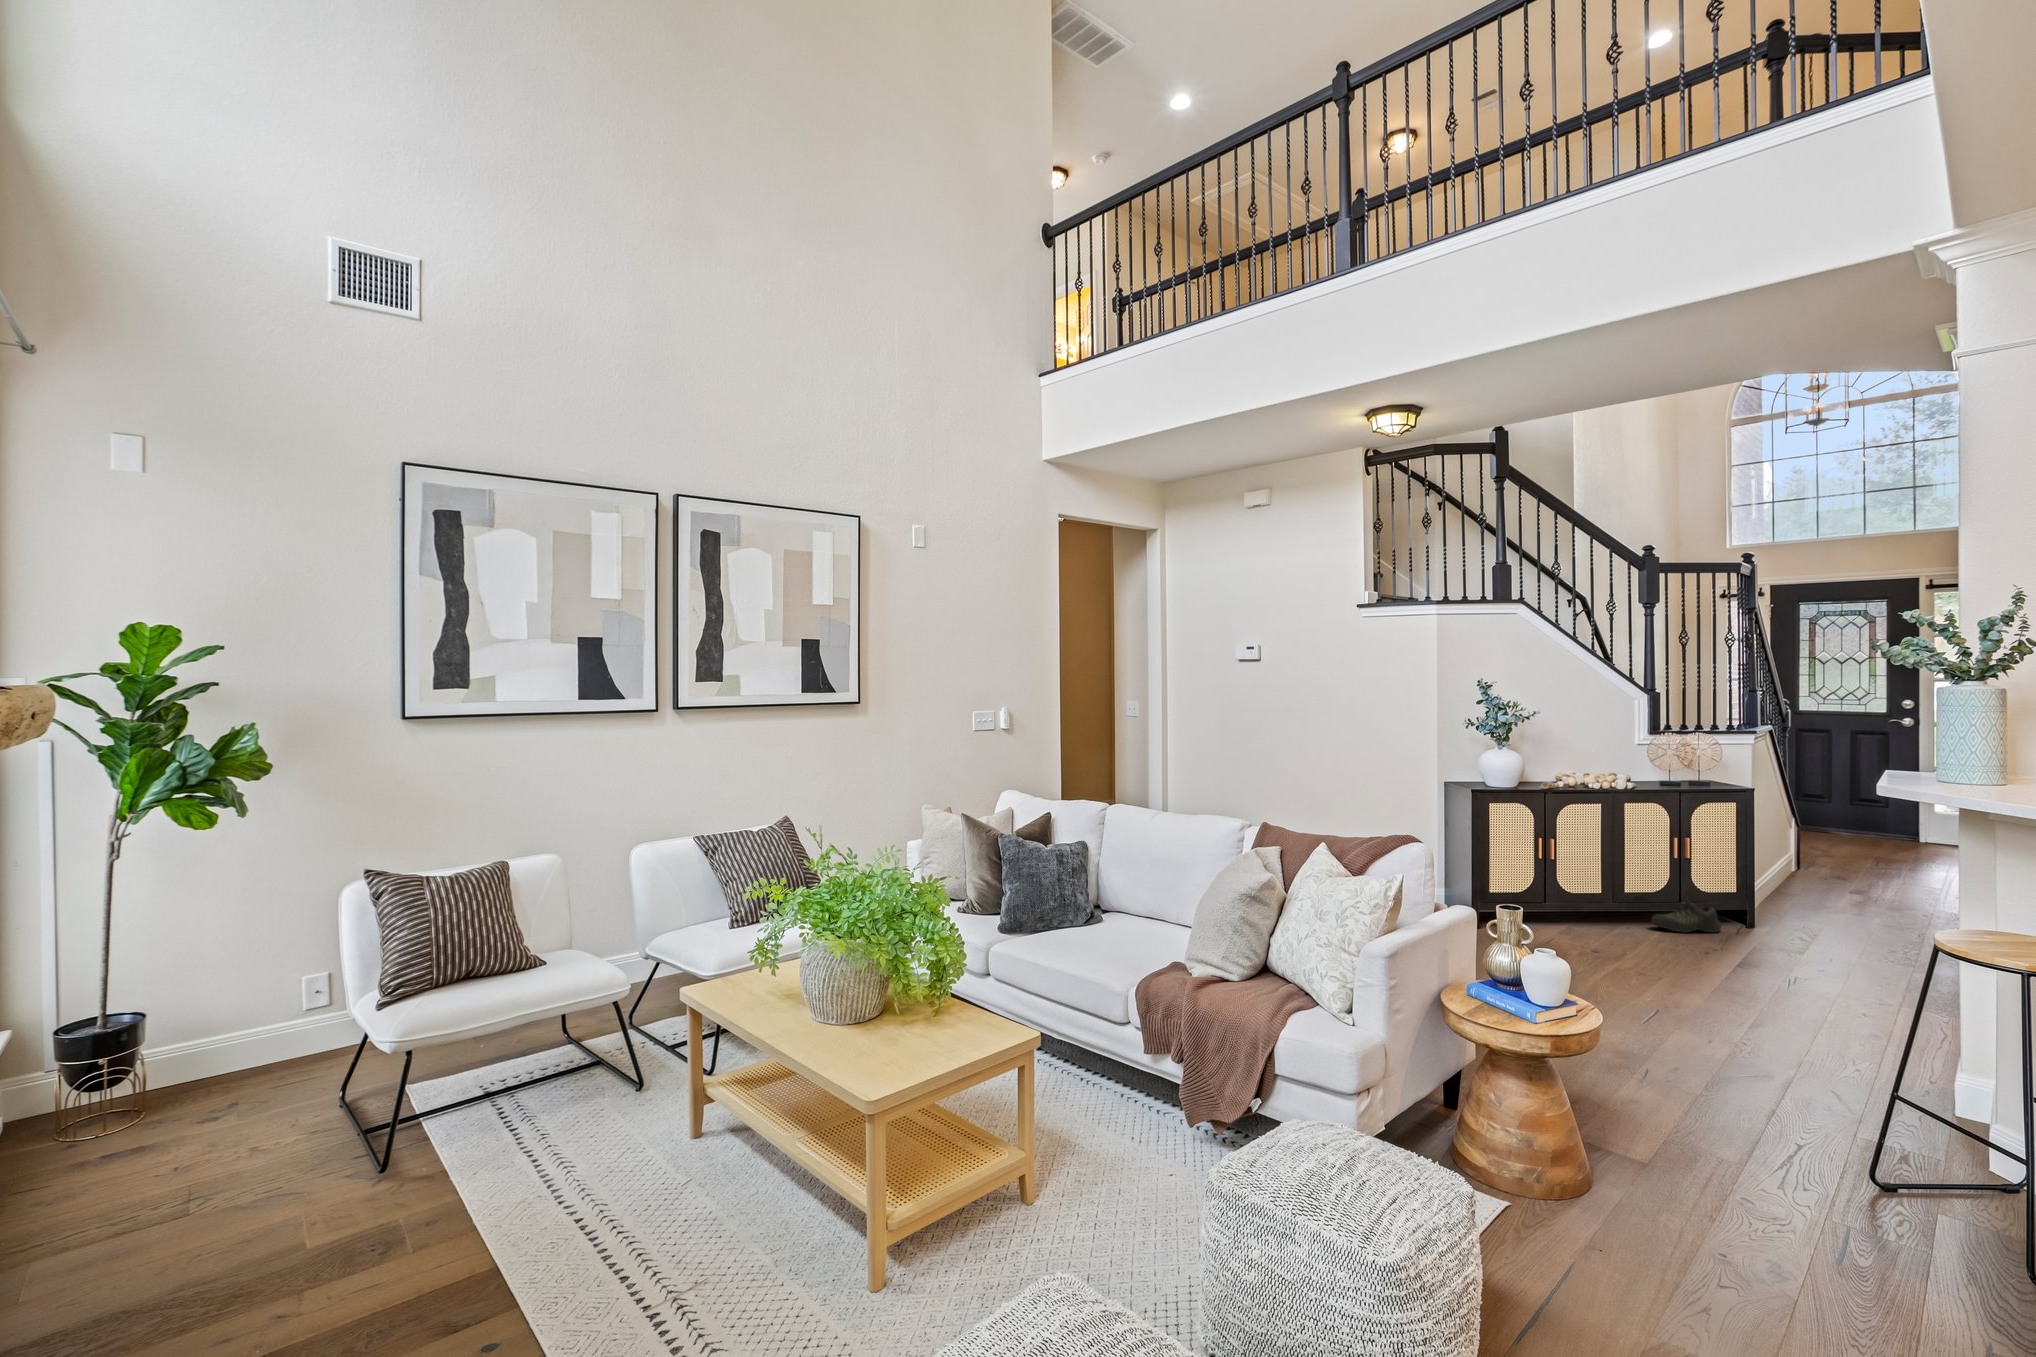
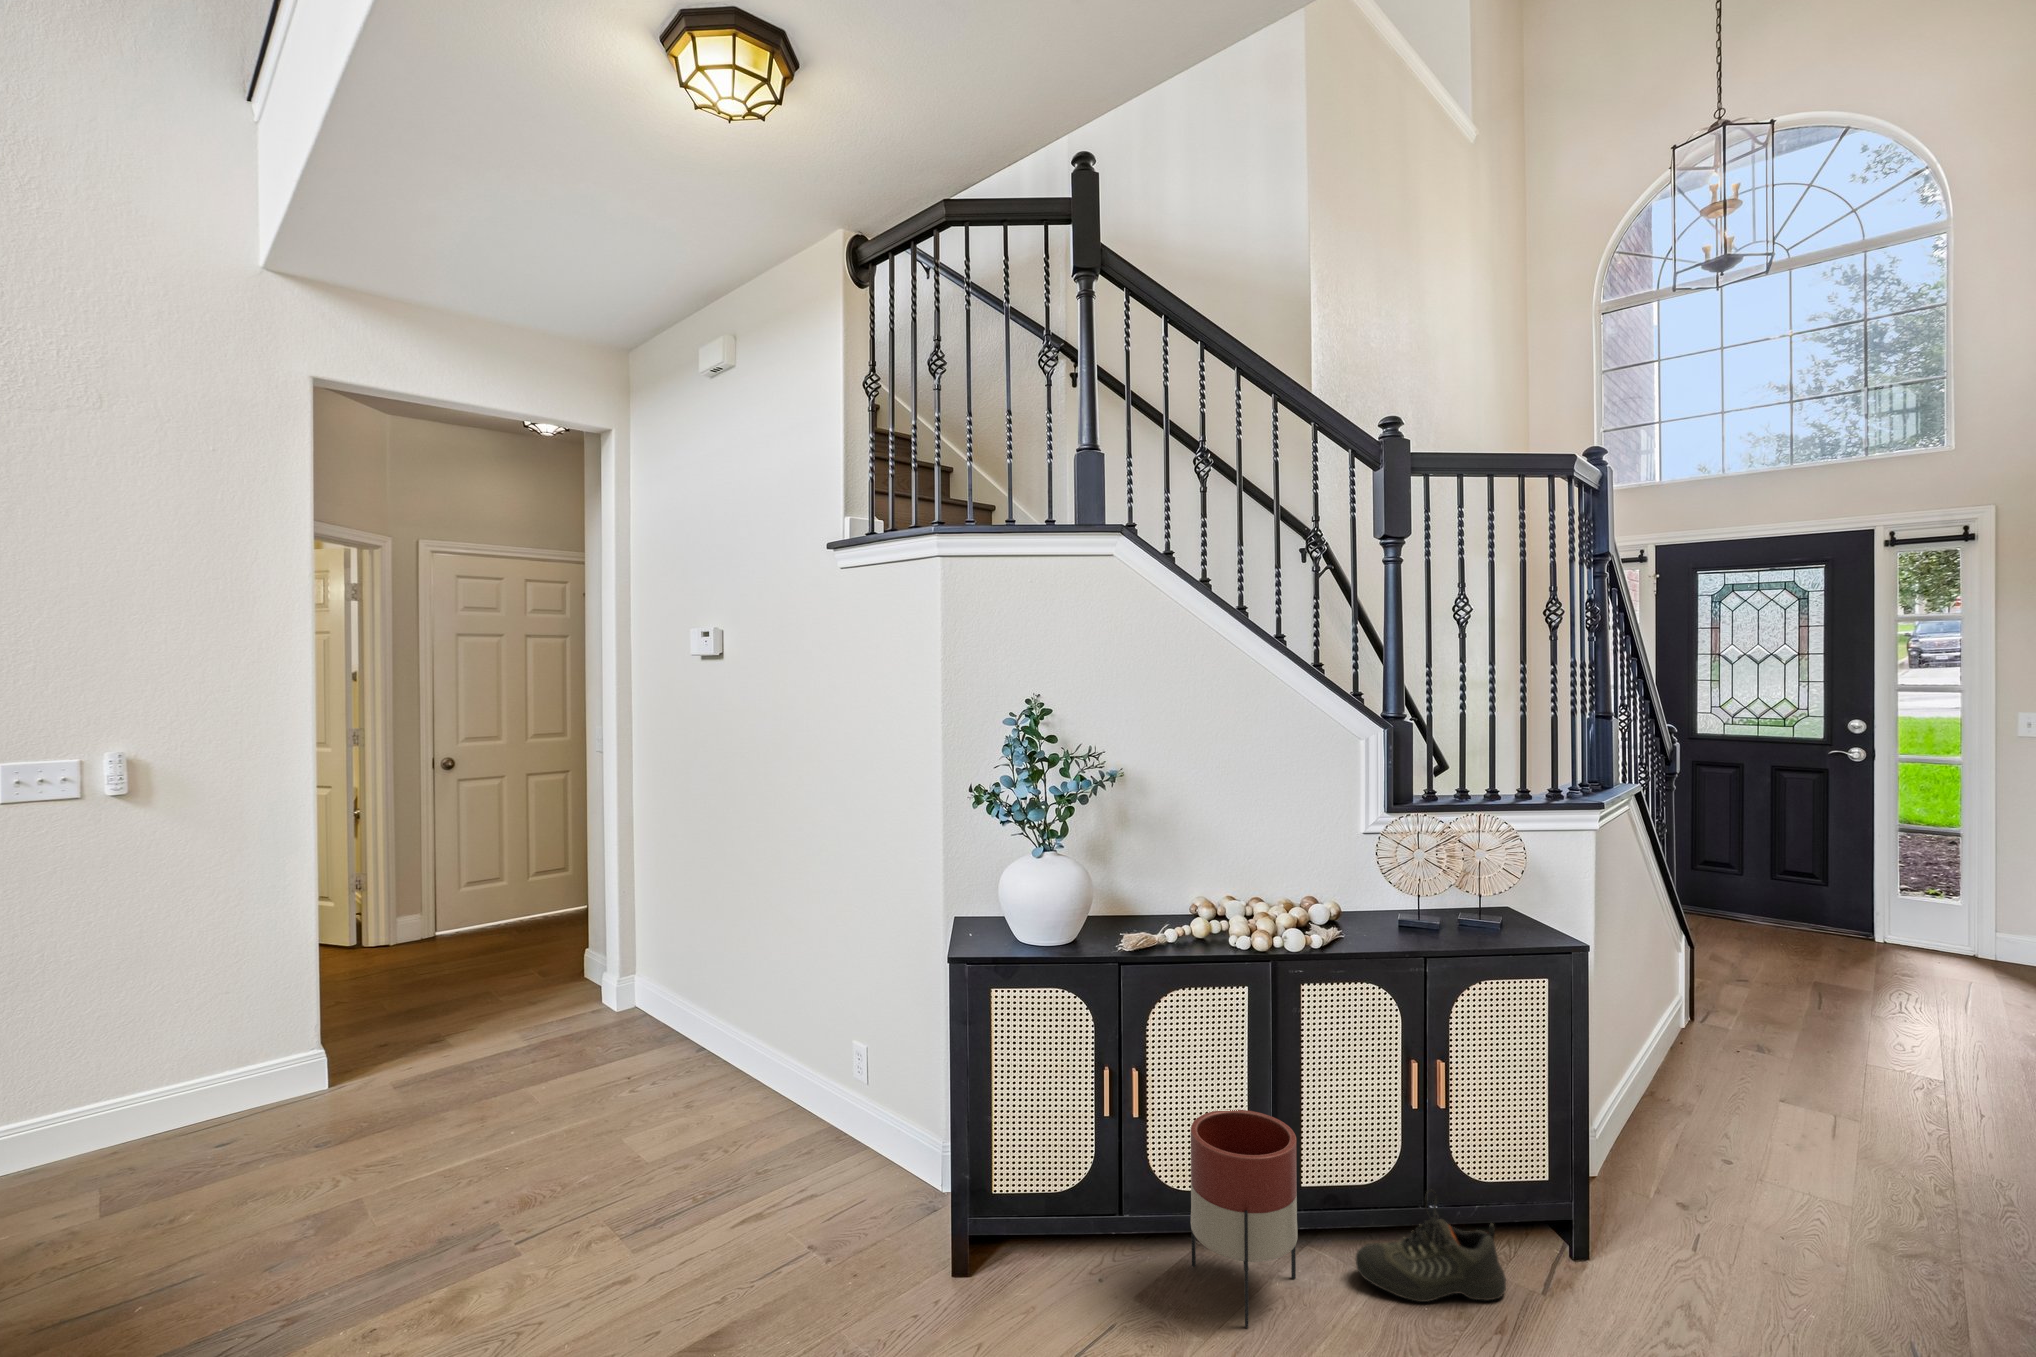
planter: none [1575,859,1630,937] -> present [1191,1110,1298,1328]

